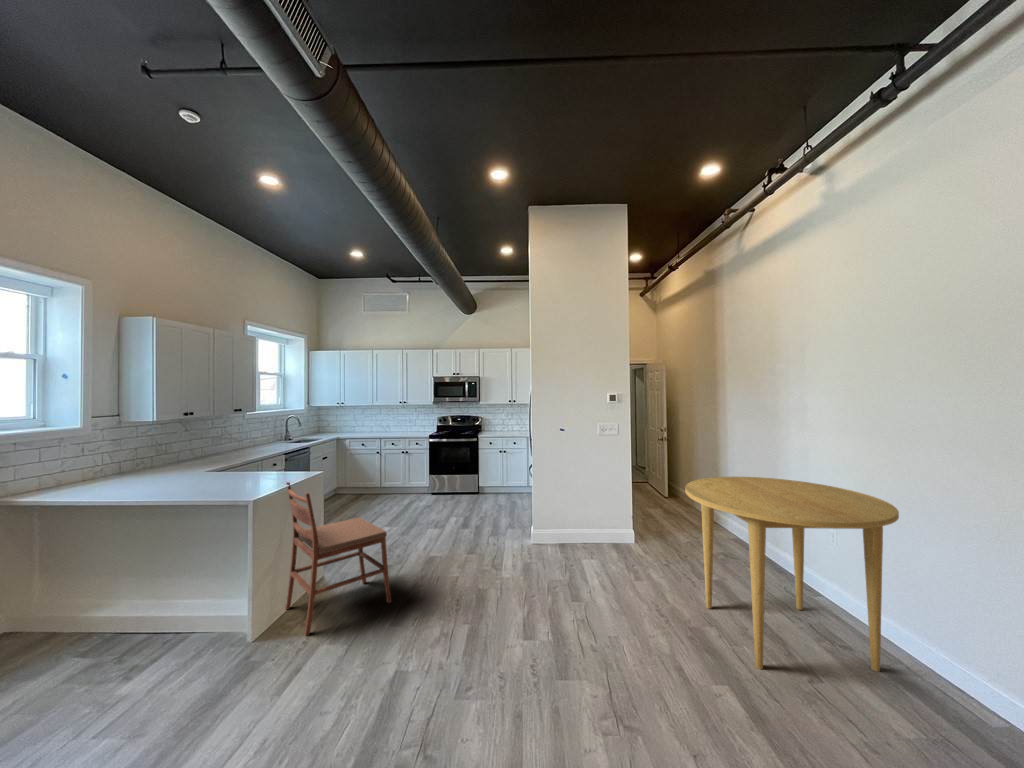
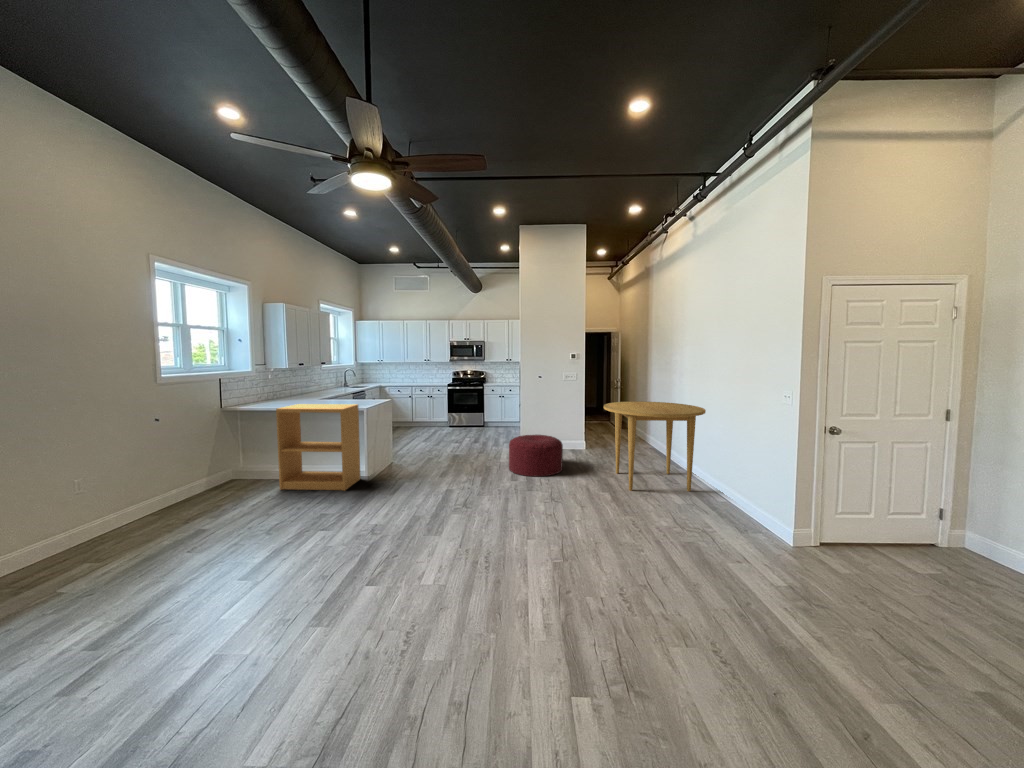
dining chair: present [285,482,391,636] -> none [375,402,437,481]
bookshelf: none [70,490,247,672] -> present [276,404,361,491]
ottoman: none [516,530,610,619] -> present [509,435,563,477]

